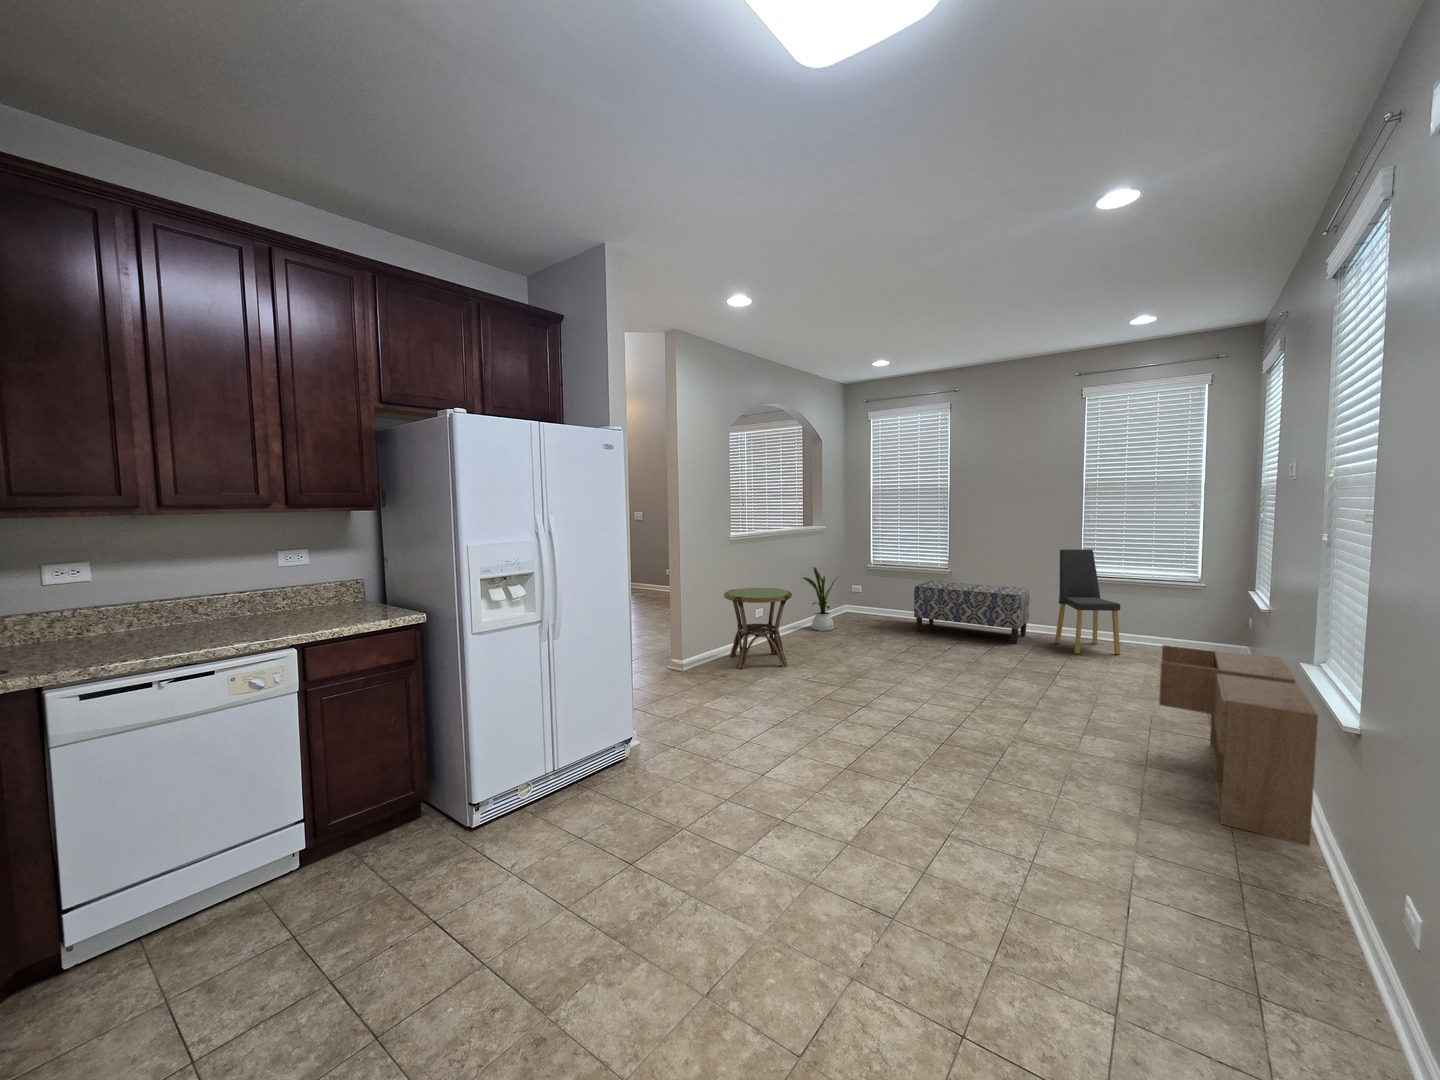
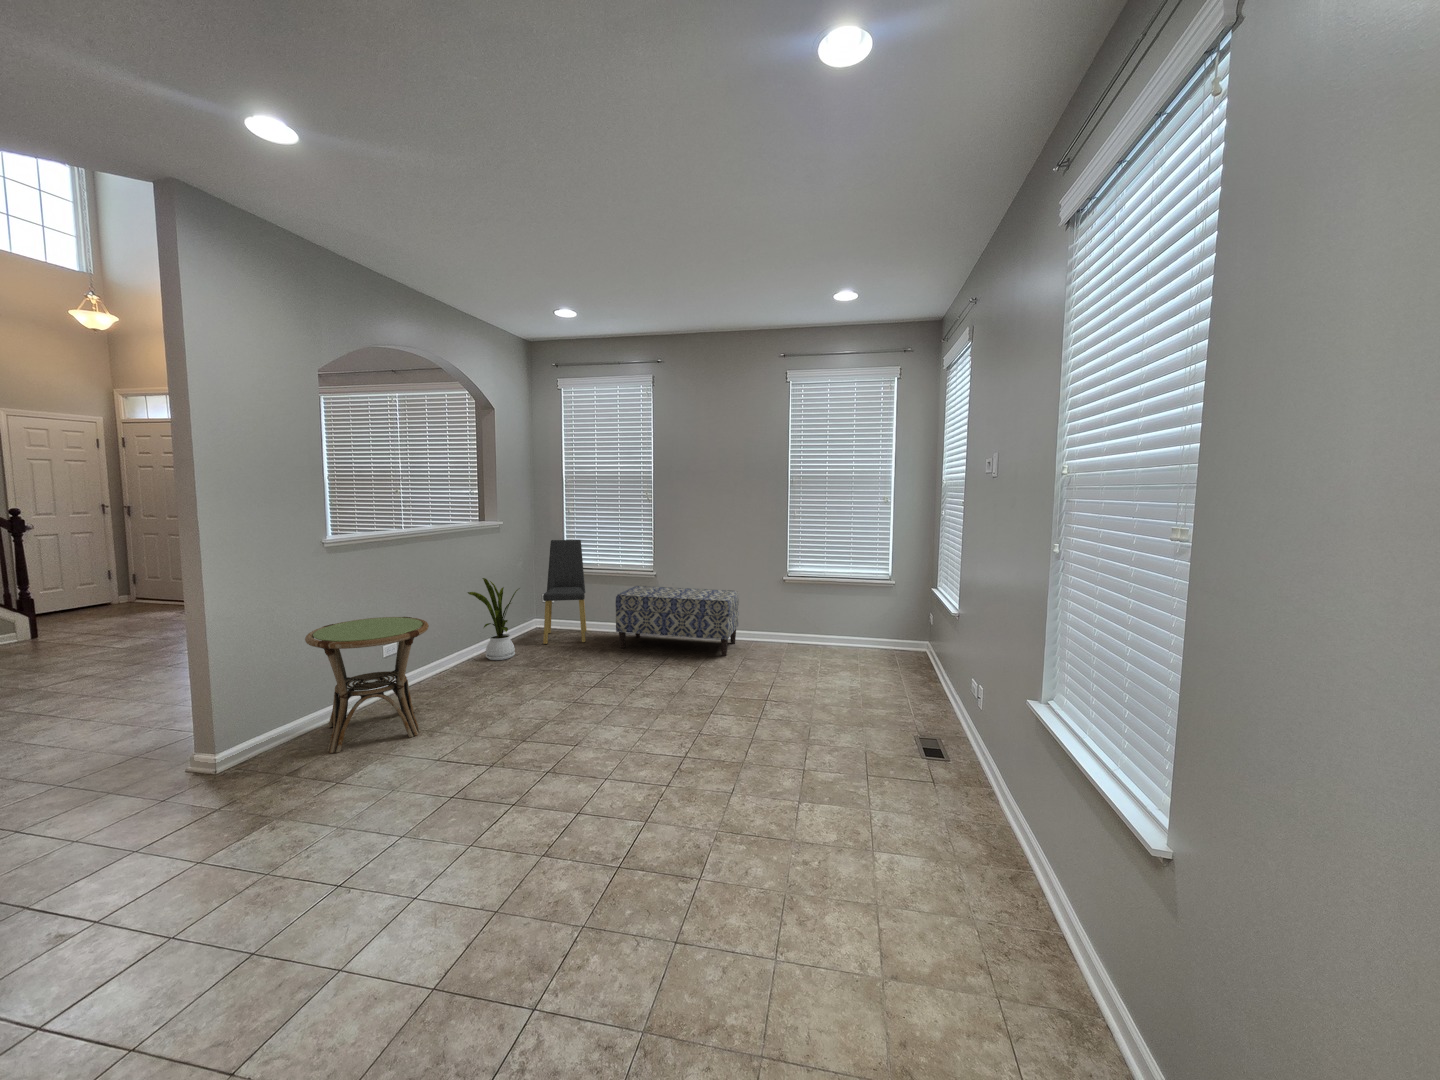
dining chair: present [1055,549,1120,655] -> present [543,540,587,644]
storage cabinet: present [1159,645,1318,846] -> none [877,674,1084,974]

